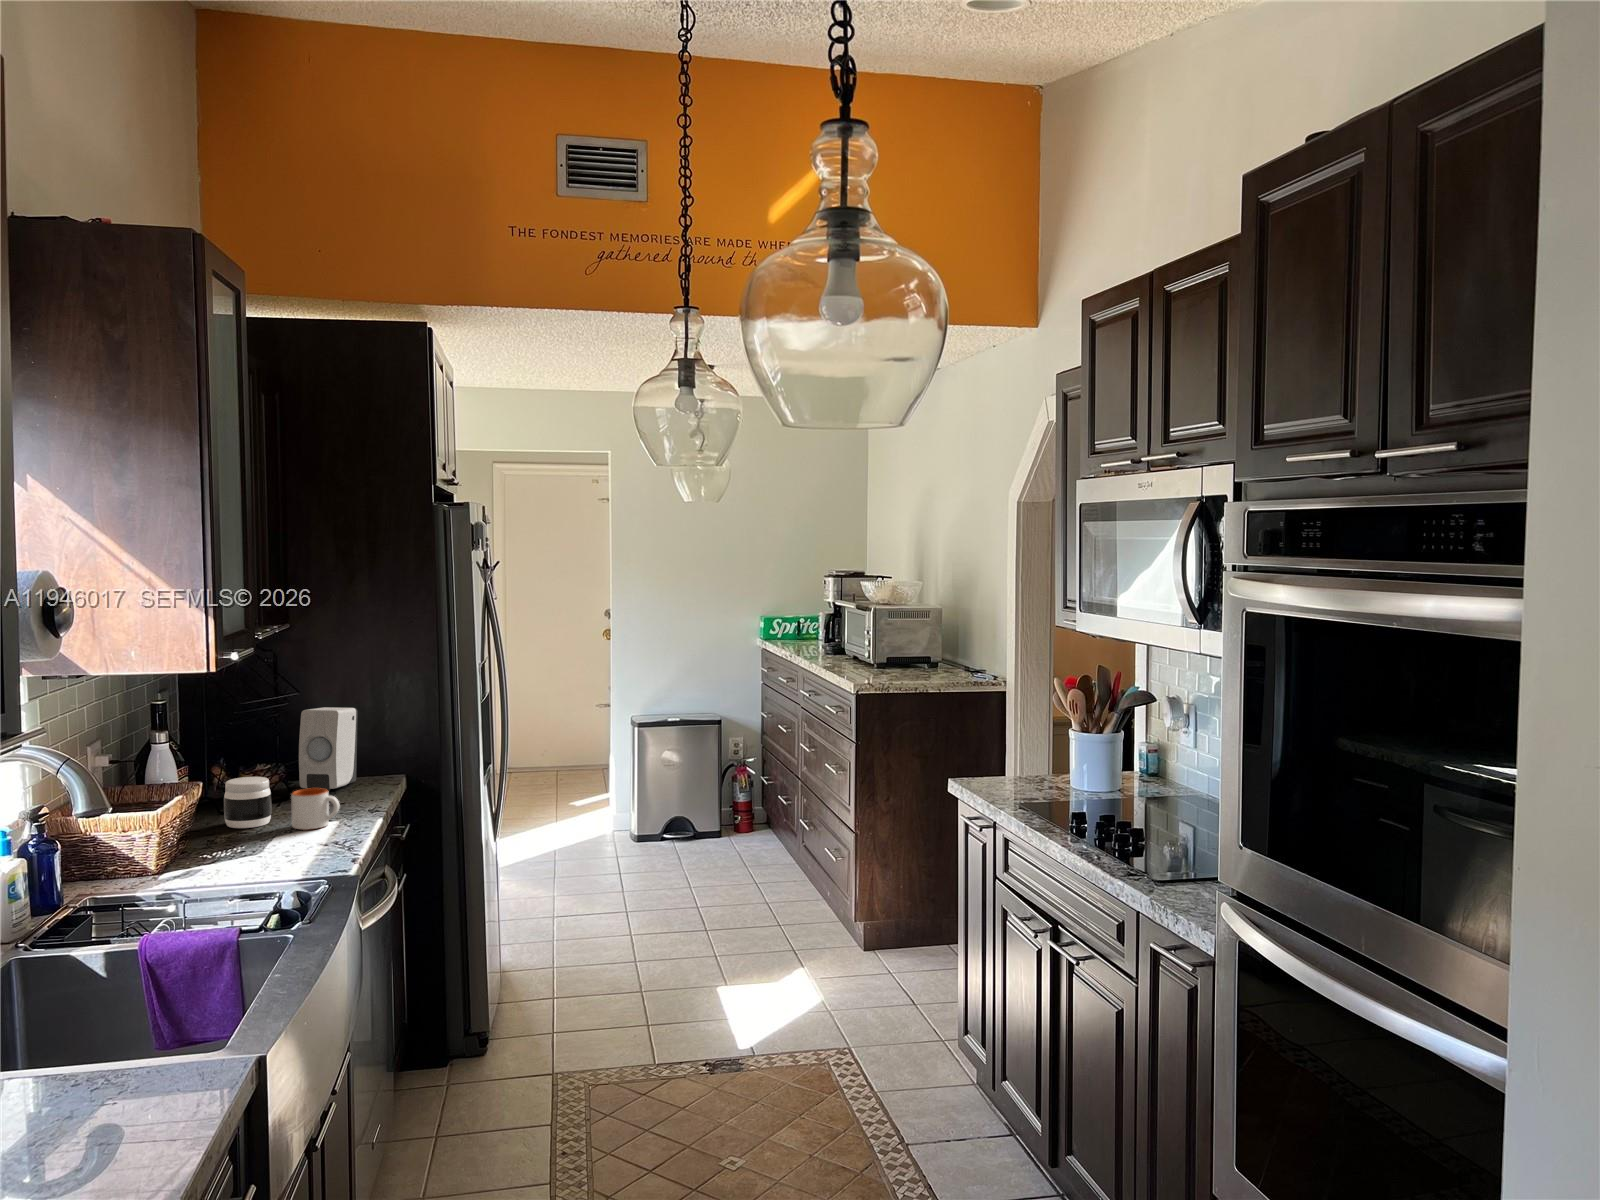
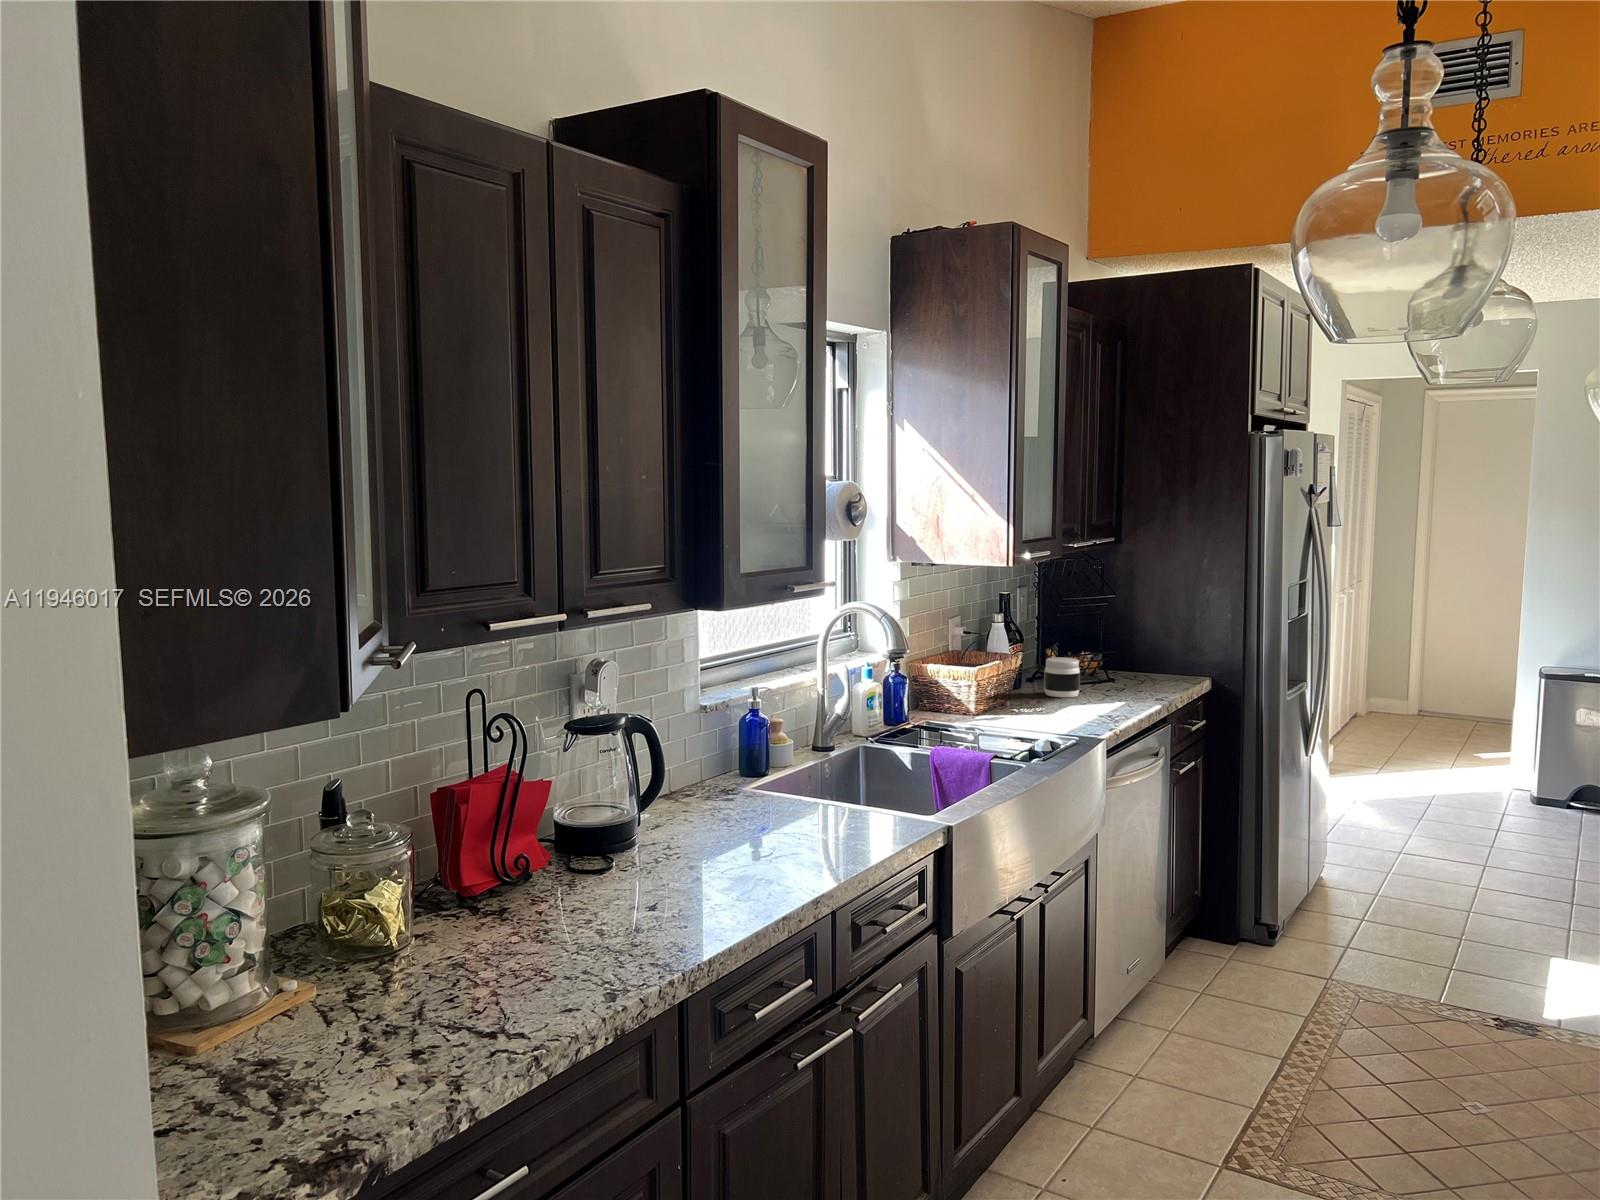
soap dispenser: present [299,707,358,792] -> none [1117,611,1172,682]
mug: present [291,788,340,830] -> none [1090,672,1128,705]

